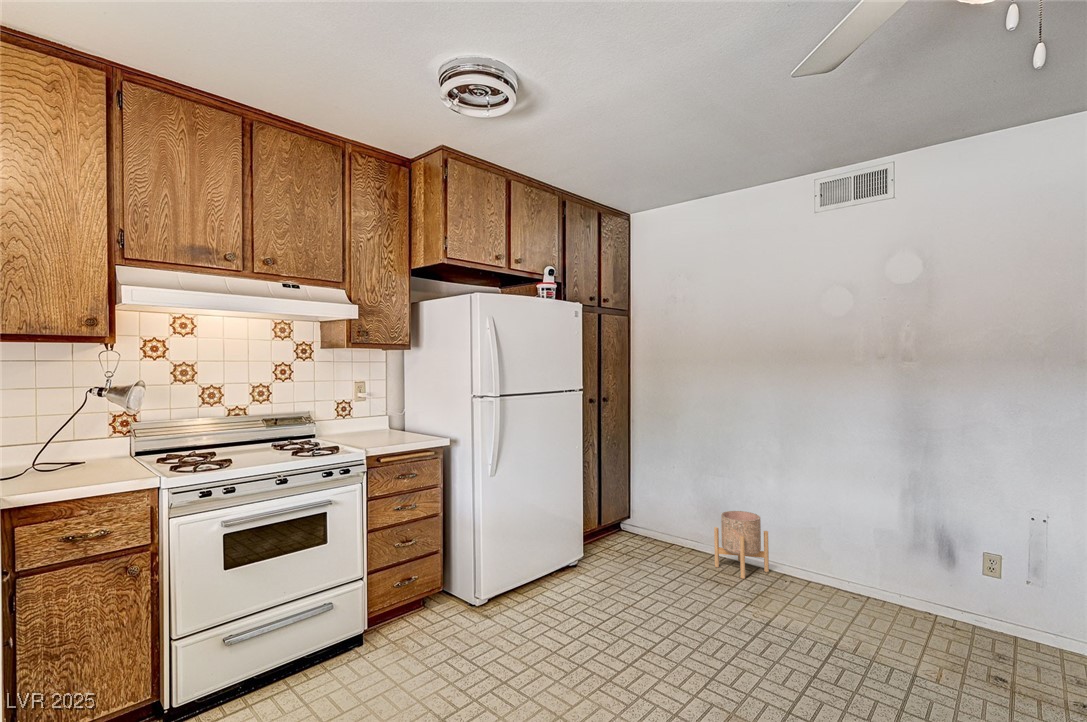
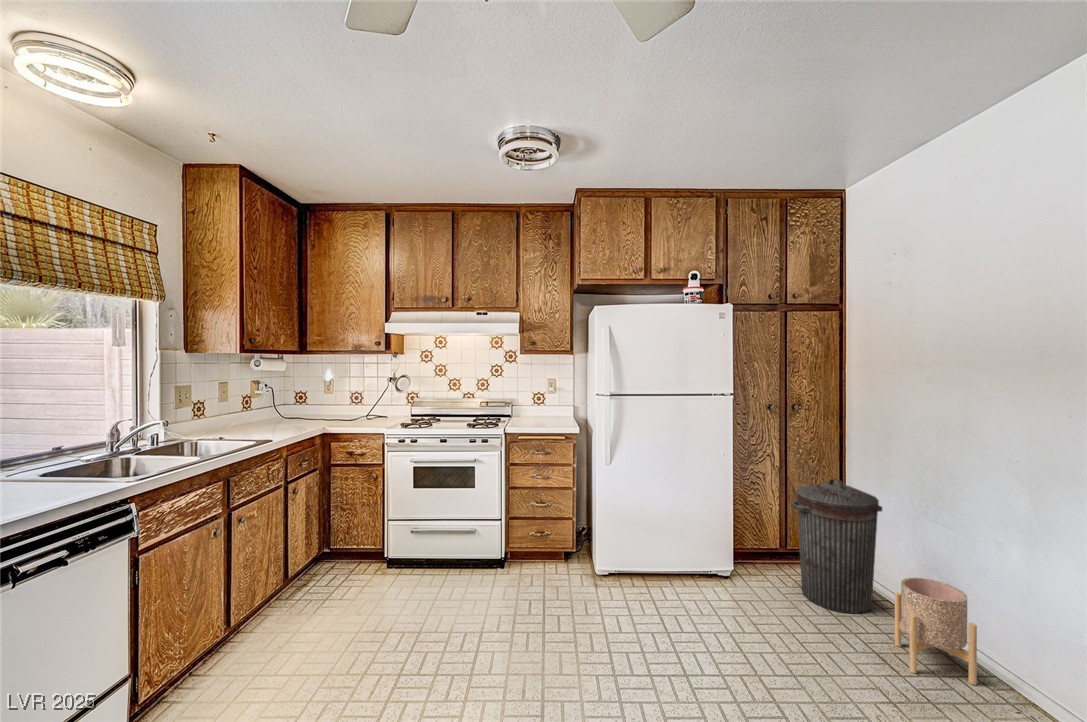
trash can: none [621,453,680,561] -> present [791,478,882,614]

